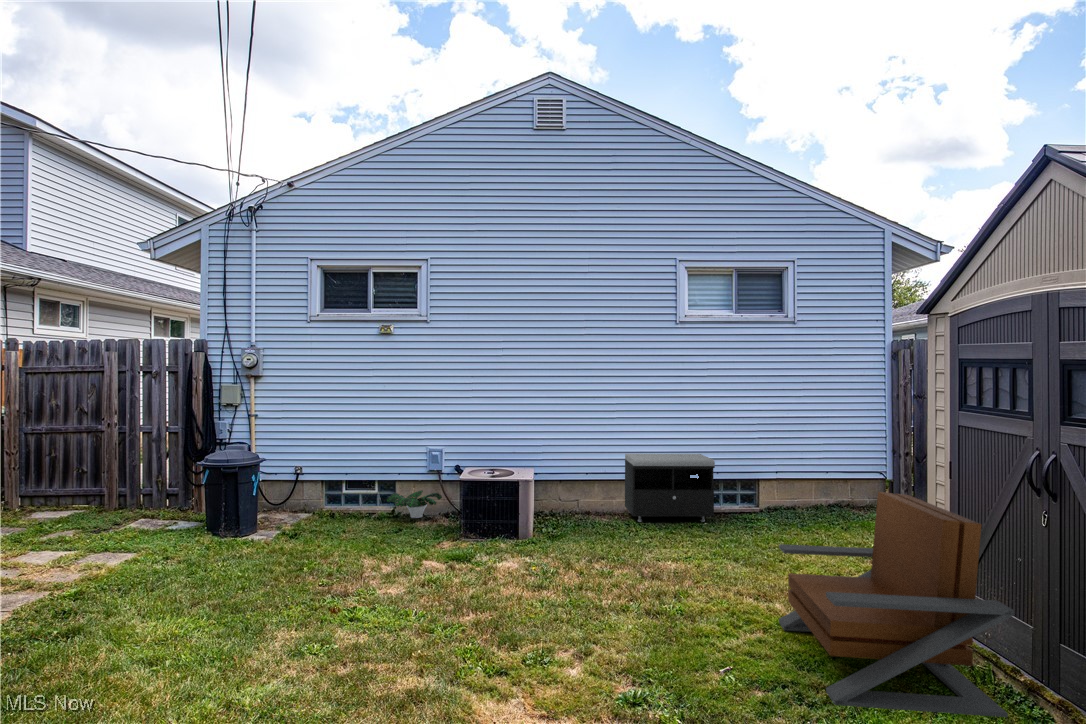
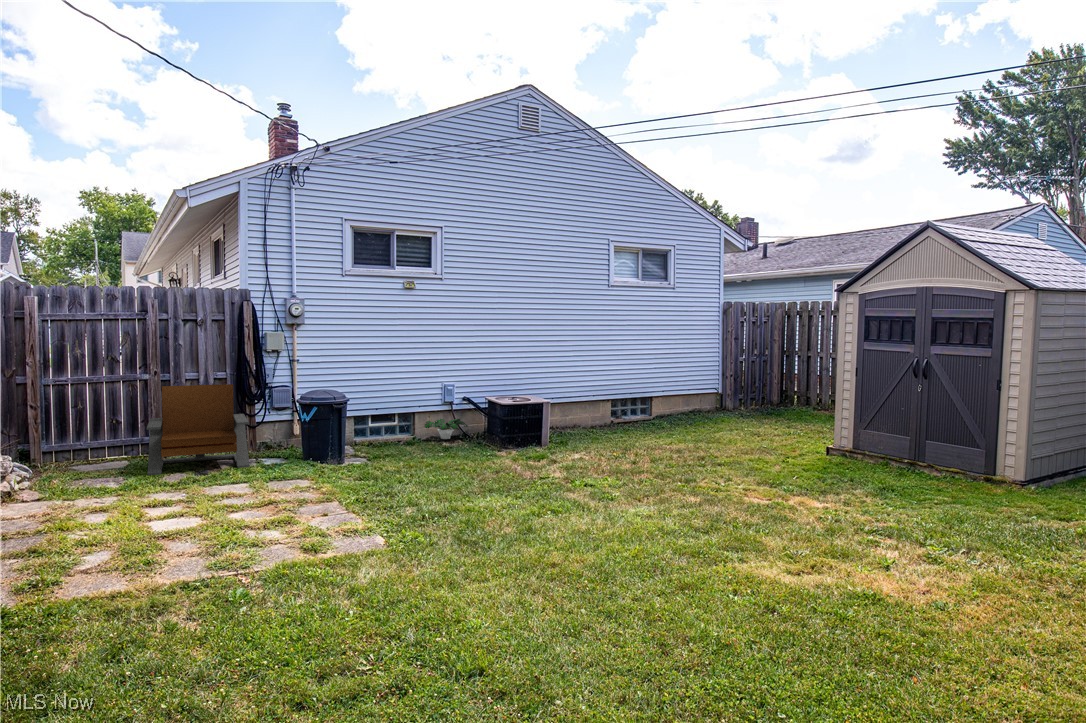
storage bench: present [625,454,715,522] -> none [578,380,642,428]
lounge chair: present [779,492,1014,717] -> present [147,384,250,475]

